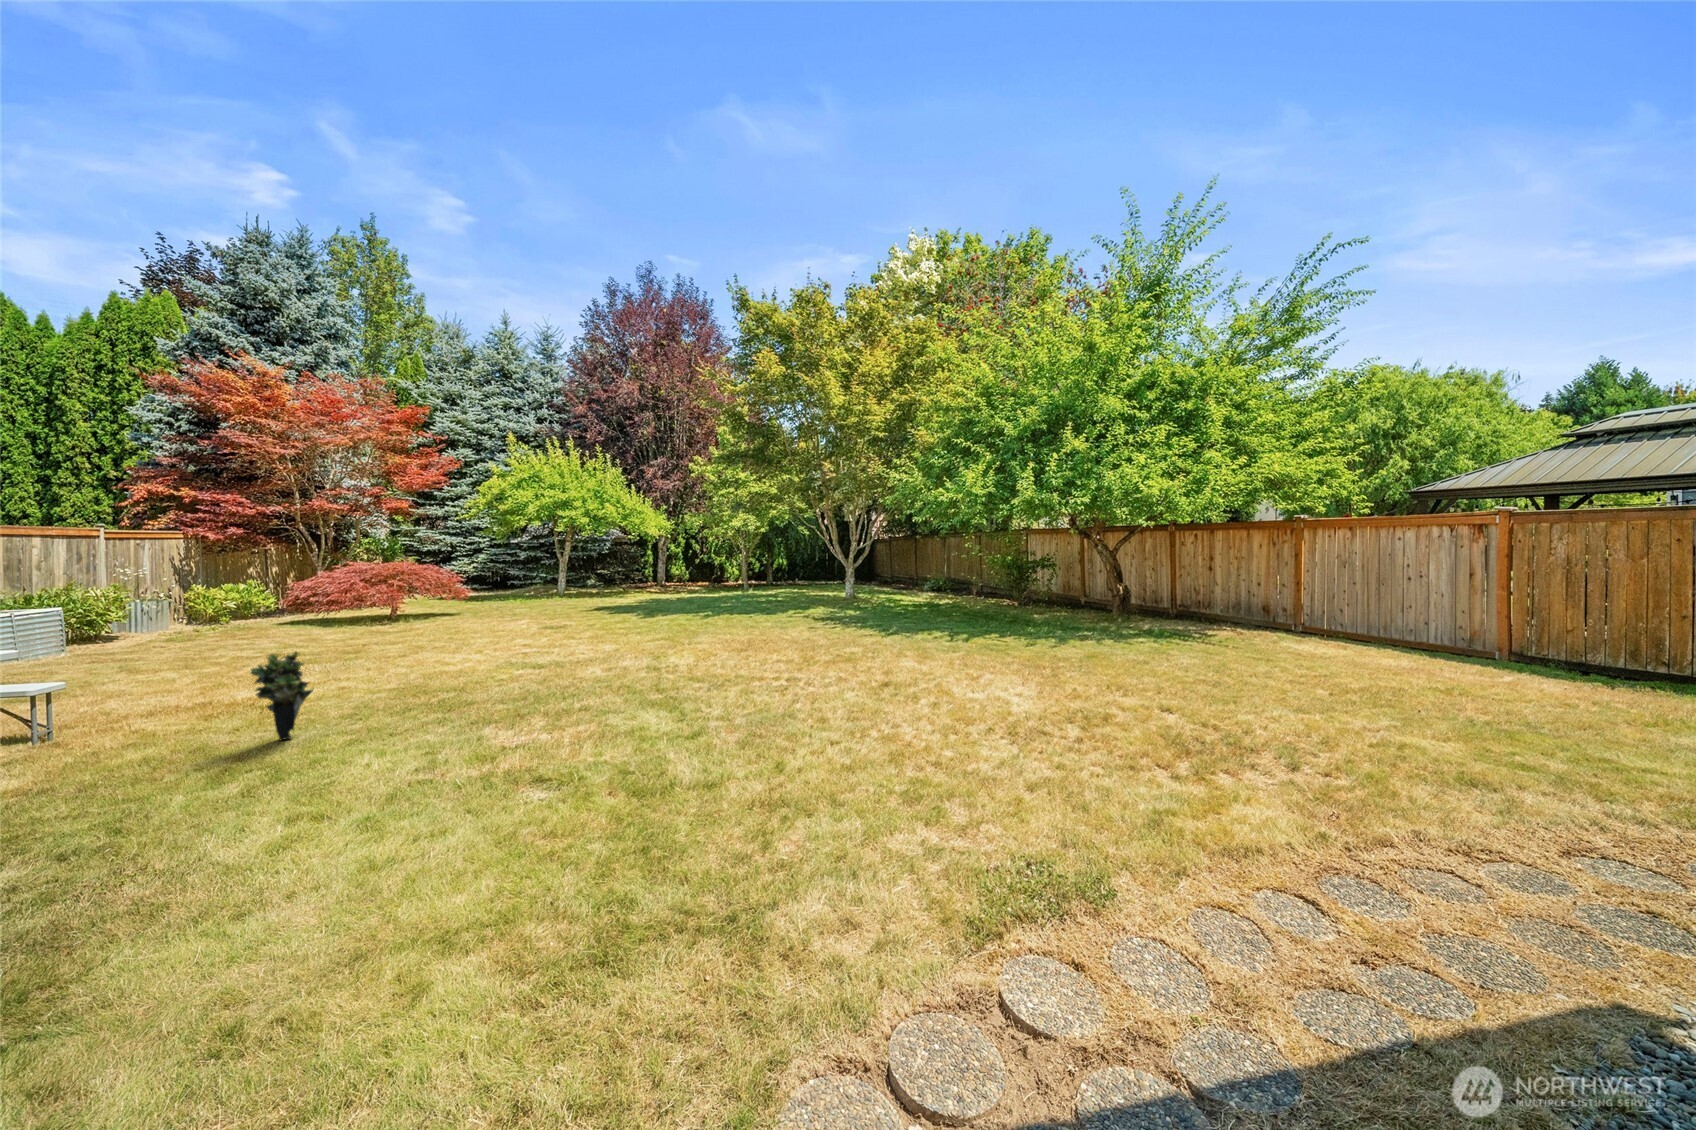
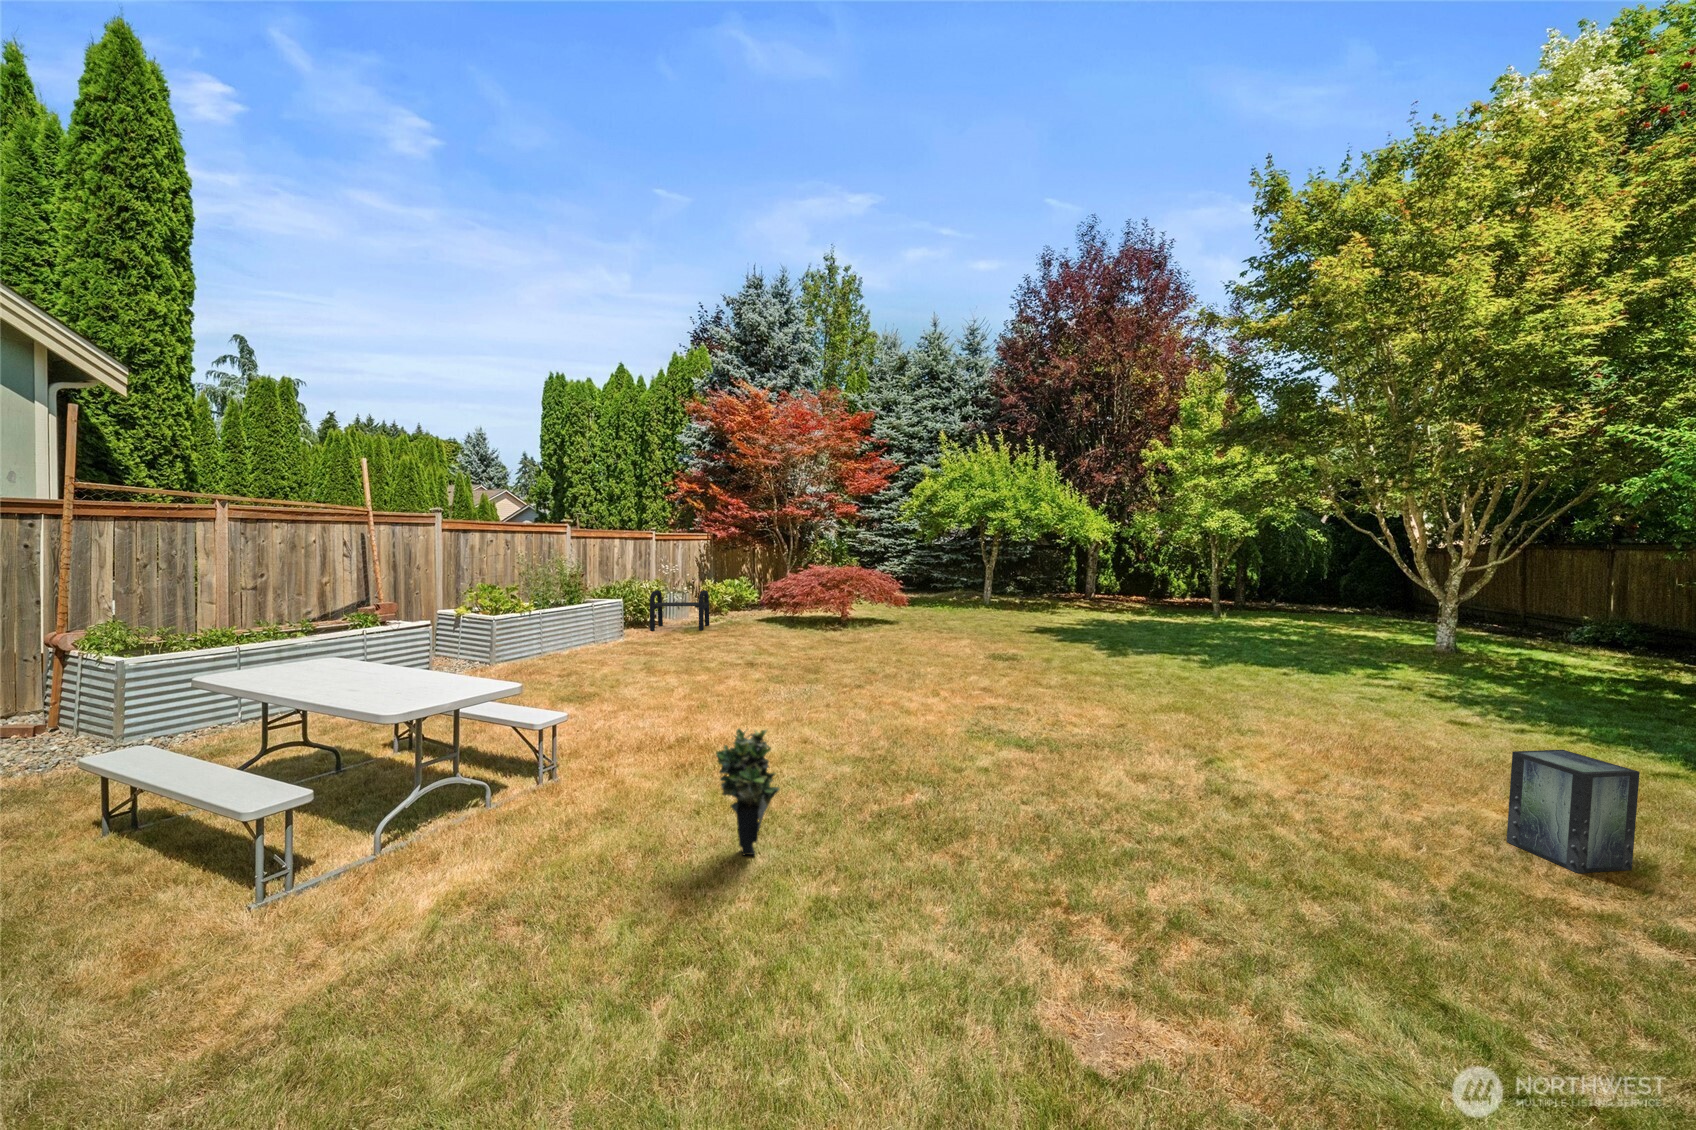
bench: none [105,592,205,643] -> present [650,590,709,631]
storage box: none [786,617,825,670] -> present [1506,749,1640,873]

